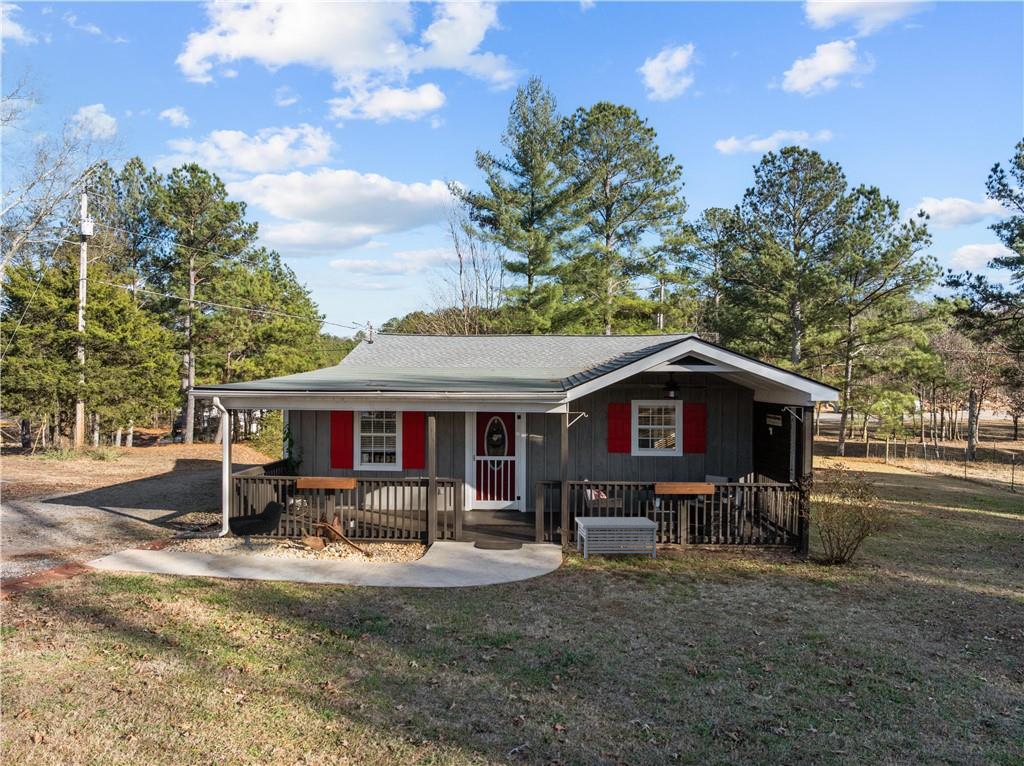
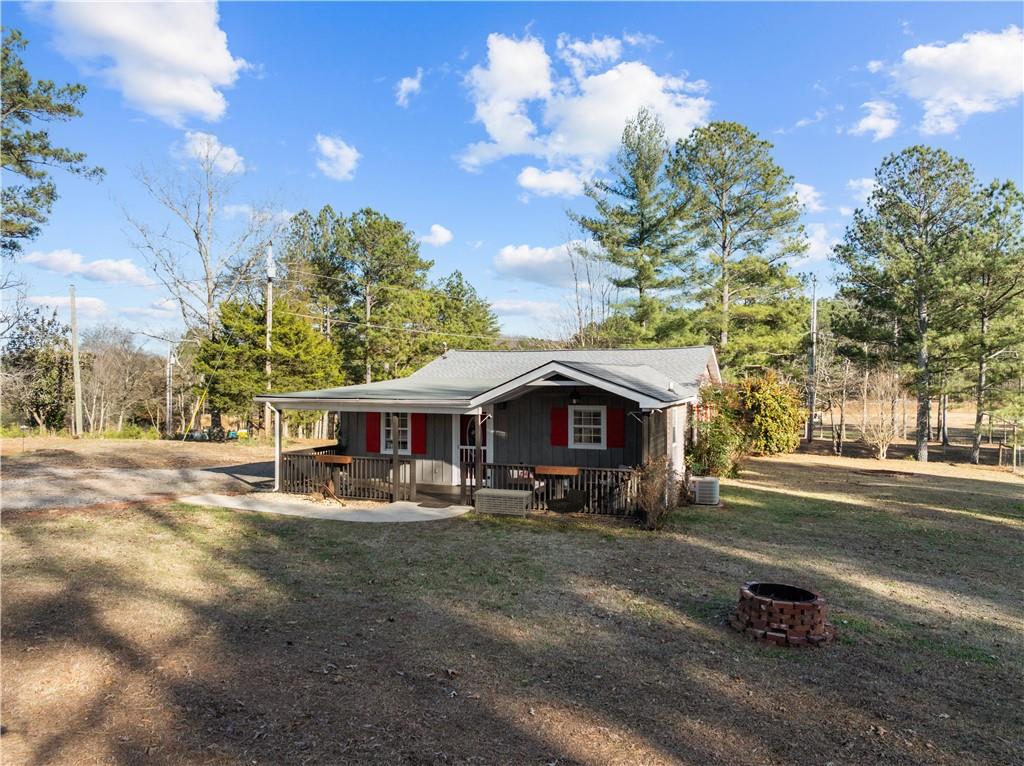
lounge chair: present [225,501,284,551] -> present [545,488,587,524]

